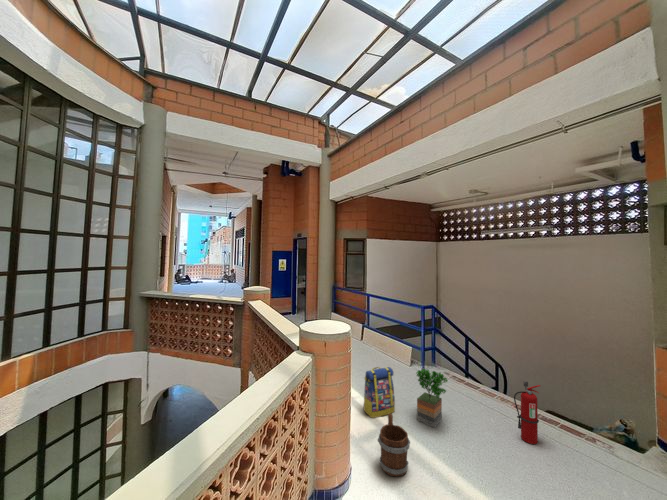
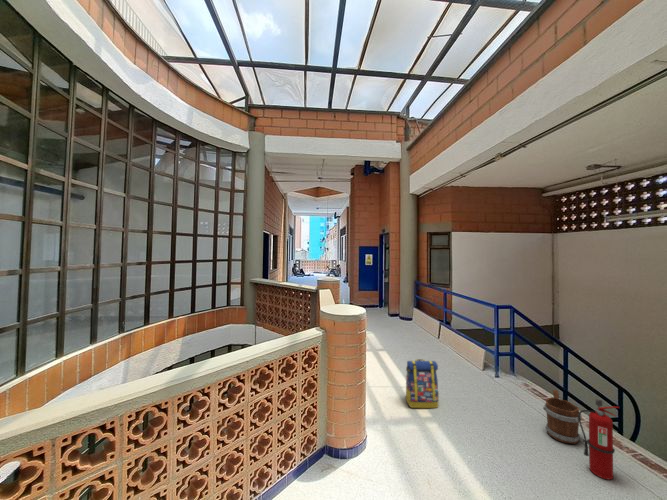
potted tree: present [417,369,448,427] -> none [457,367,497,431]
bucket: present [378,413,410,477] -> present [543,390,582,444]

